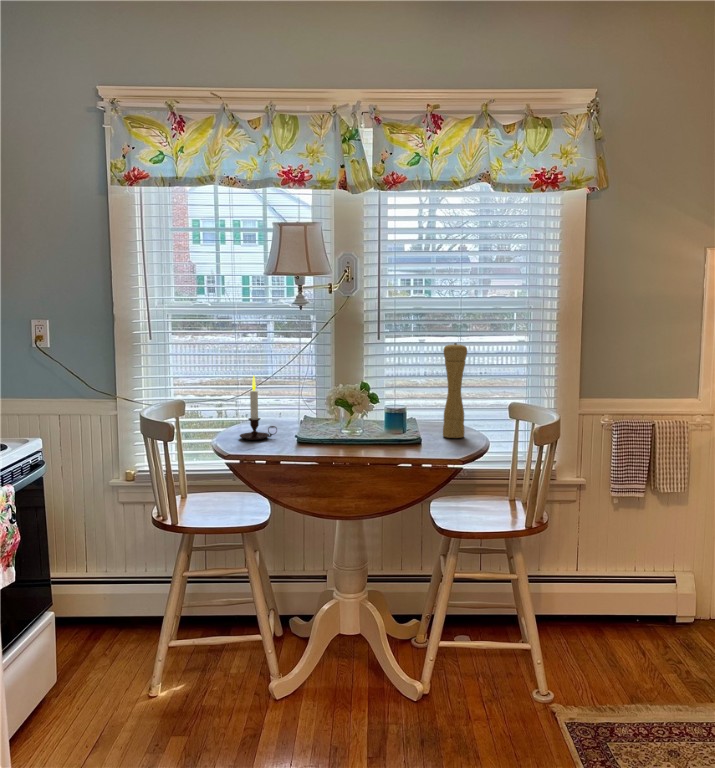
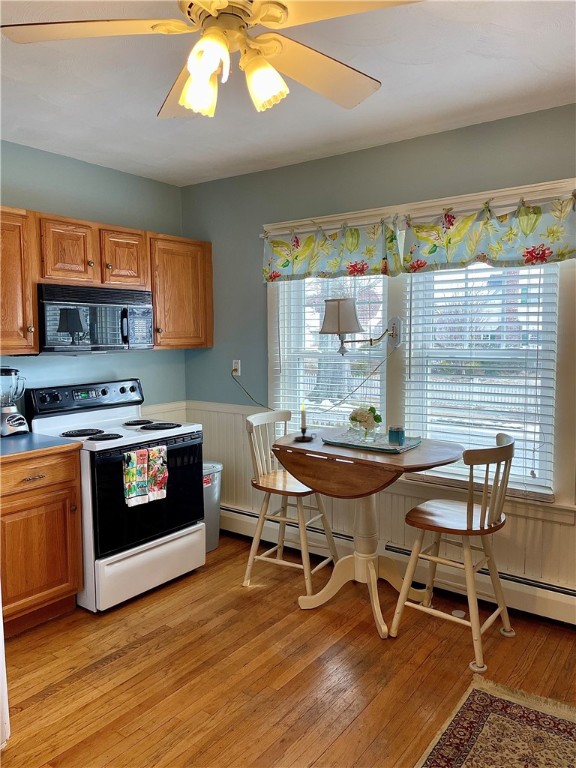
pepper mill: present [443,343,467,438] -> none [419,386,437,456]

